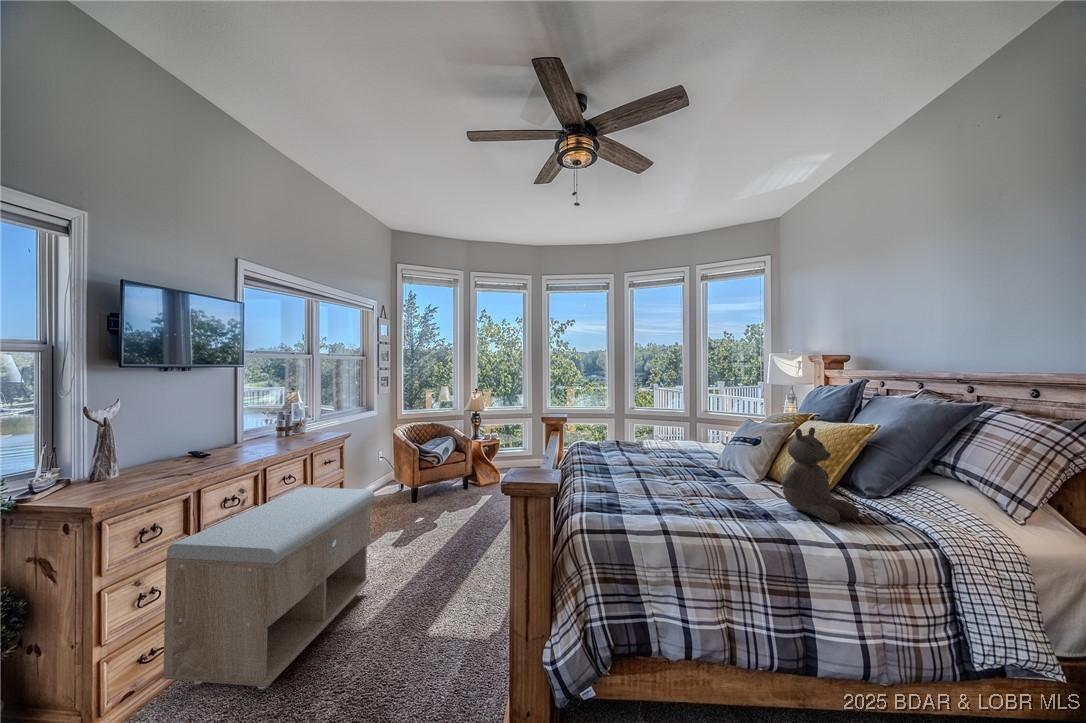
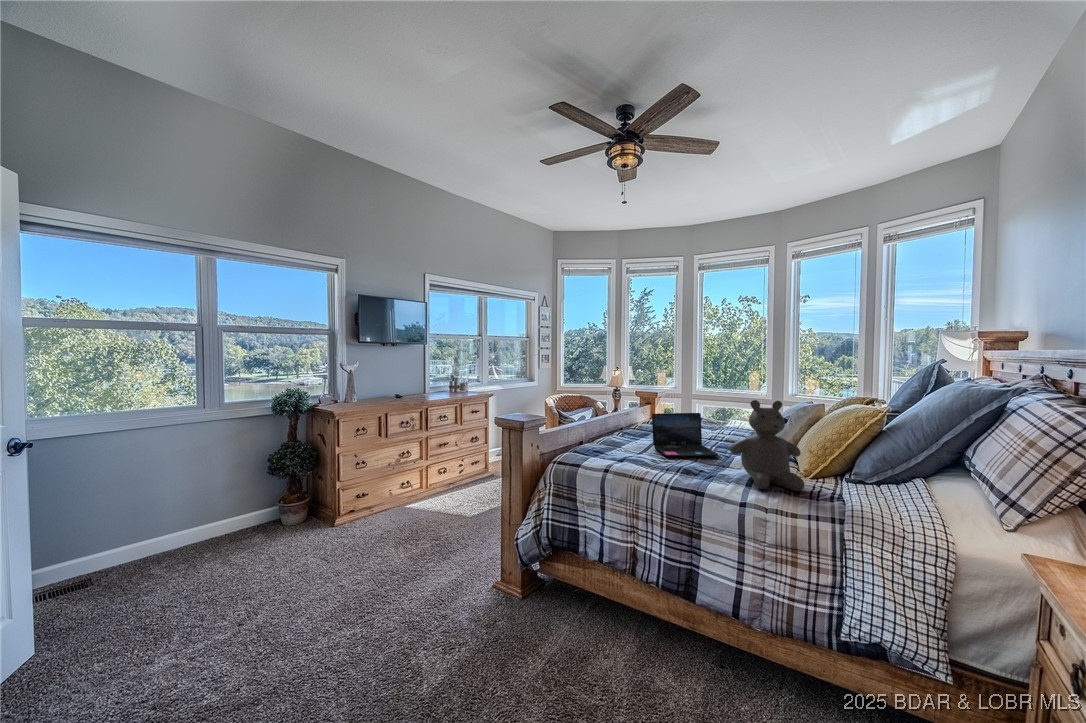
laptop: none [654,442,726,497] -> present [652,413,718,457]
storage bench: present [163,487,374,690] -> none [369,425,487,528]

